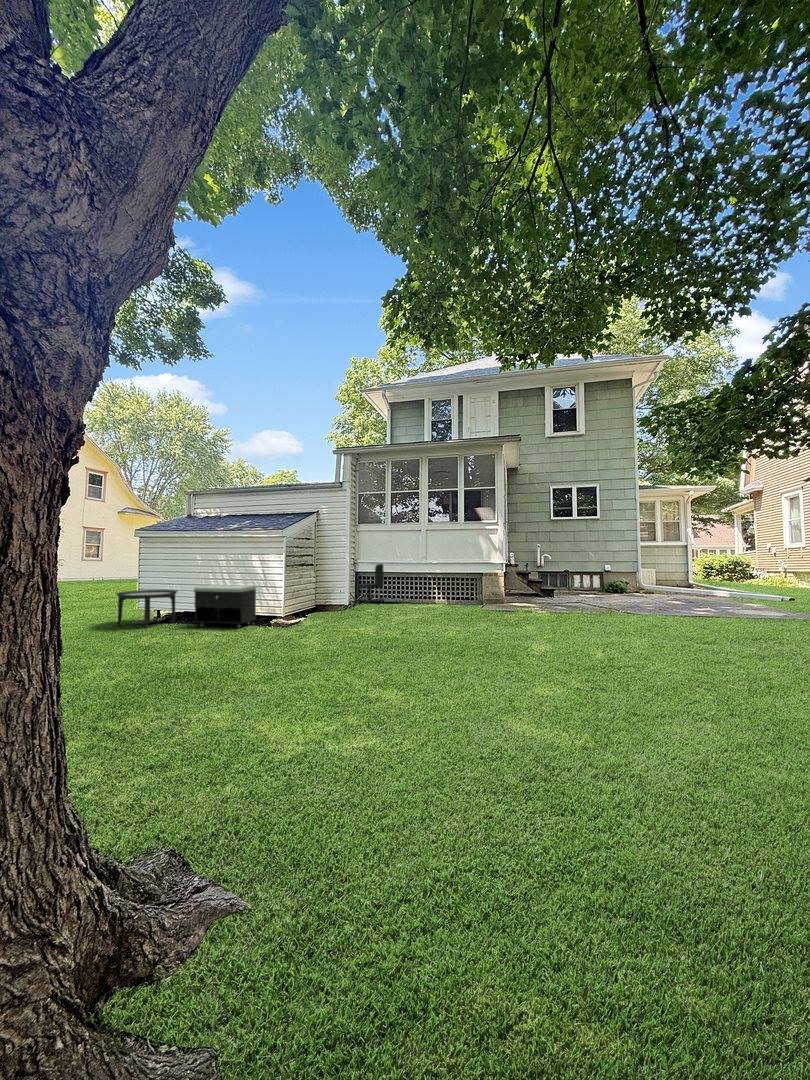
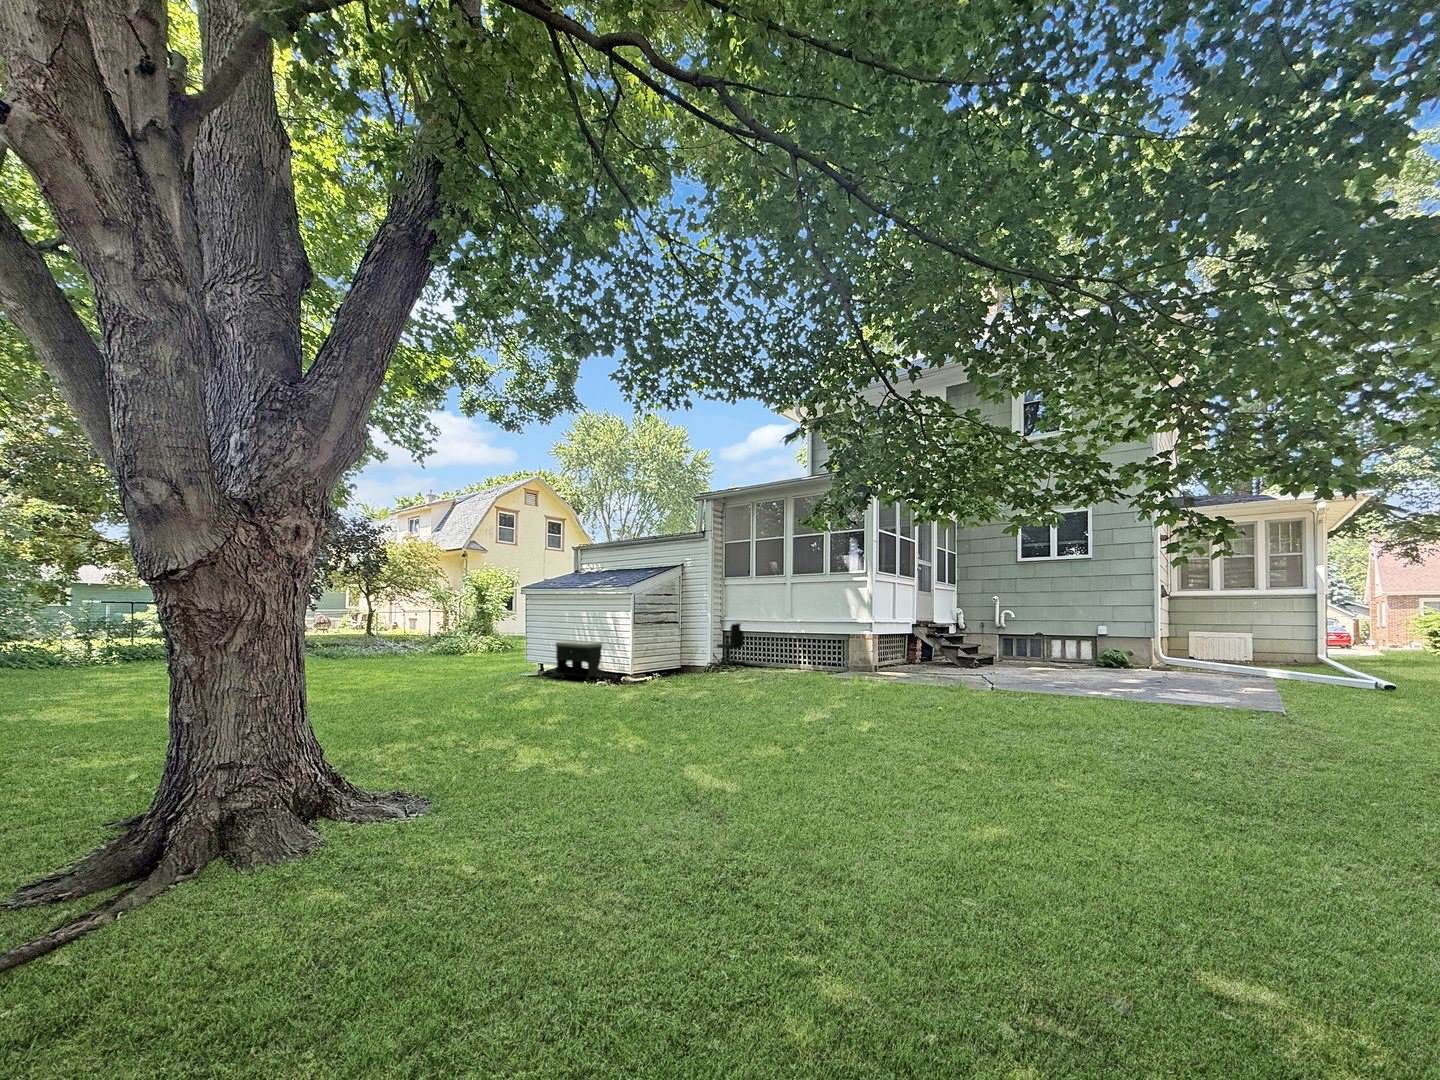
round table: present [116,590,178,628] -> none [502,643,552,676]

